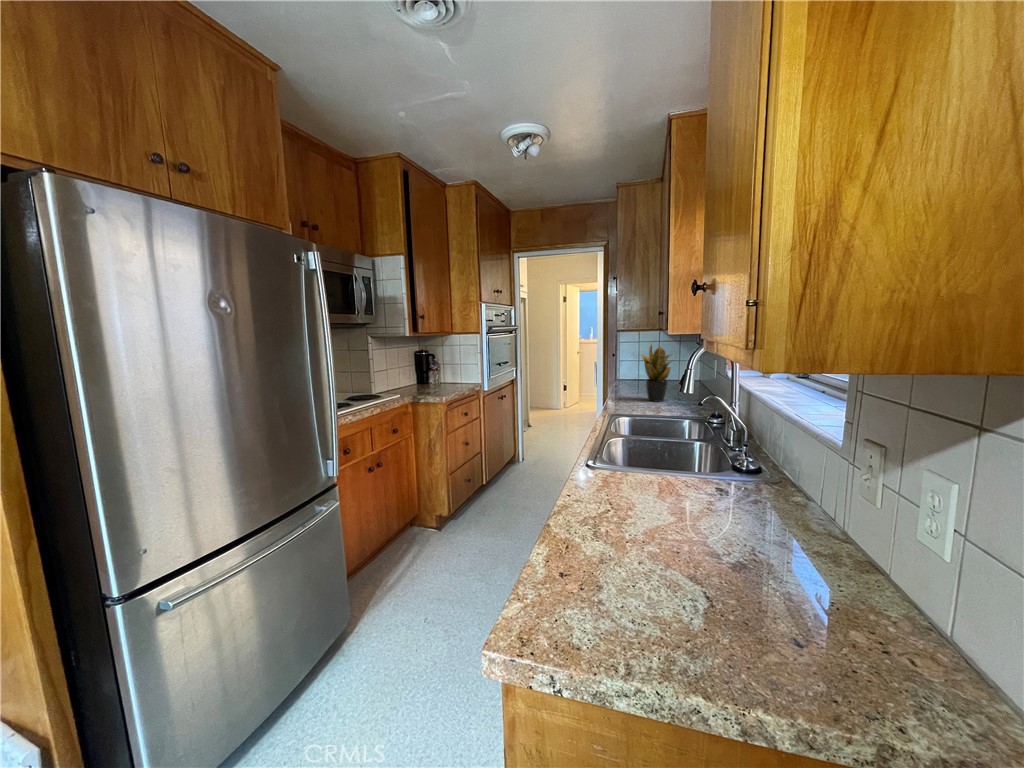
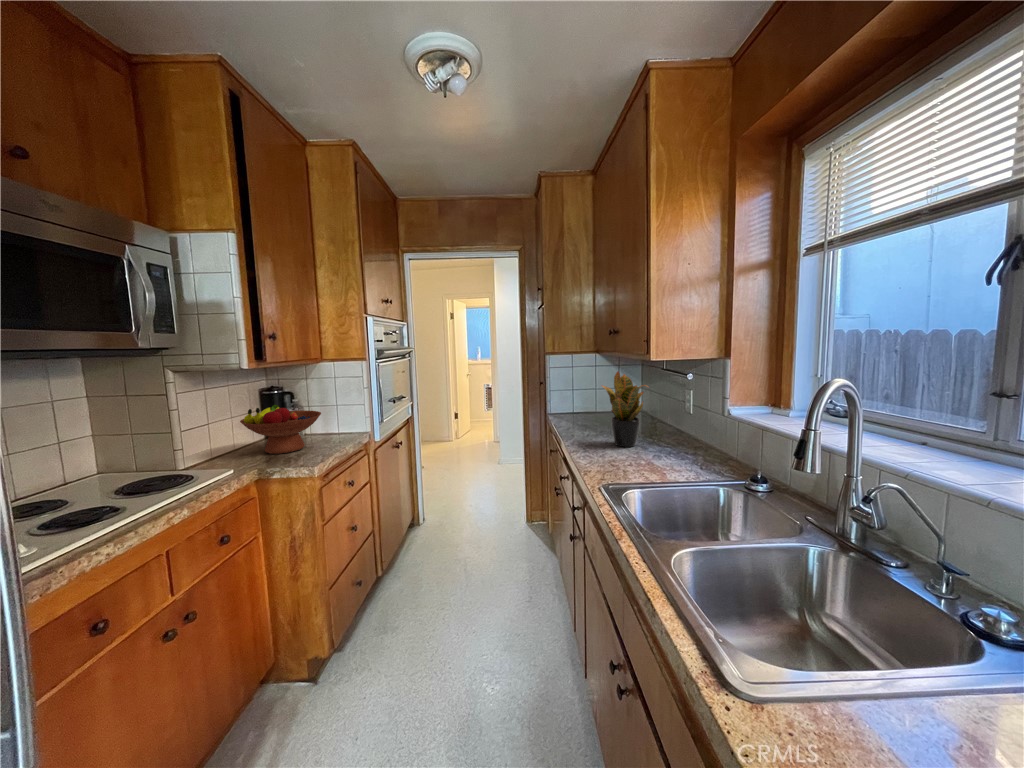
fruit bowl: none [404,361,449,391] -> present [240,405,321,454]

